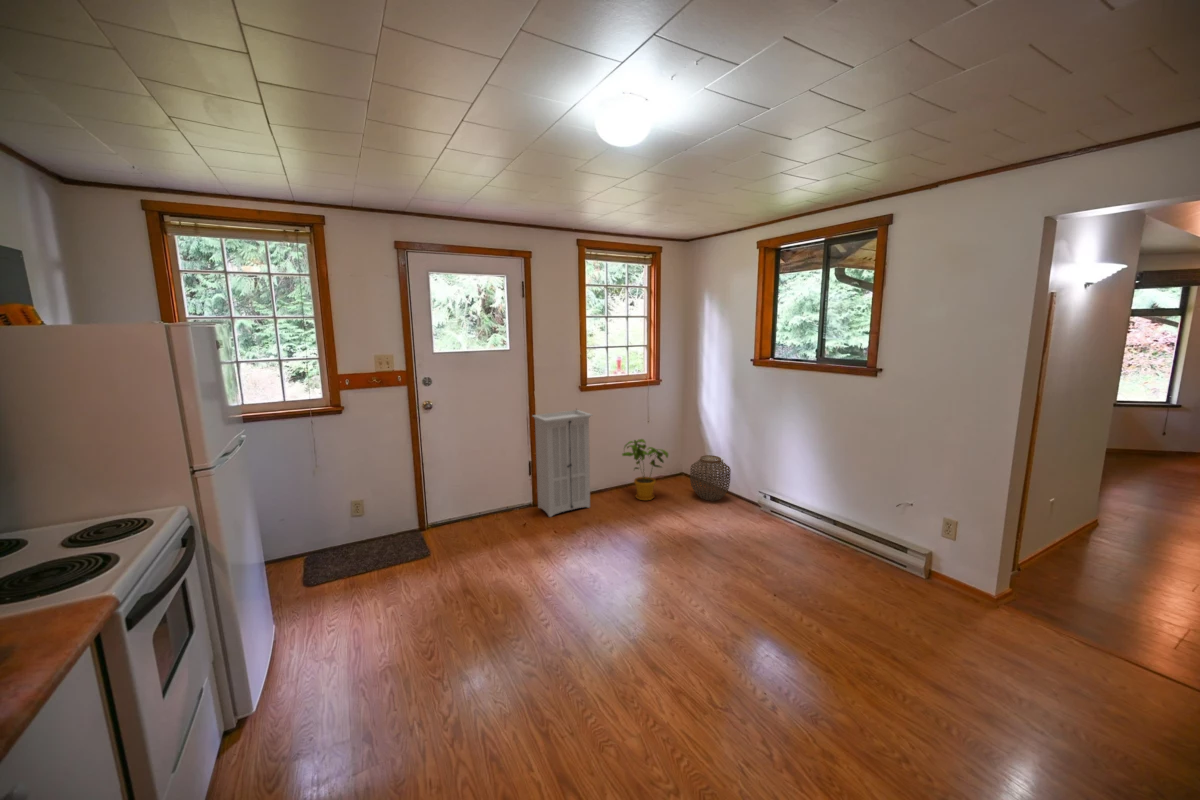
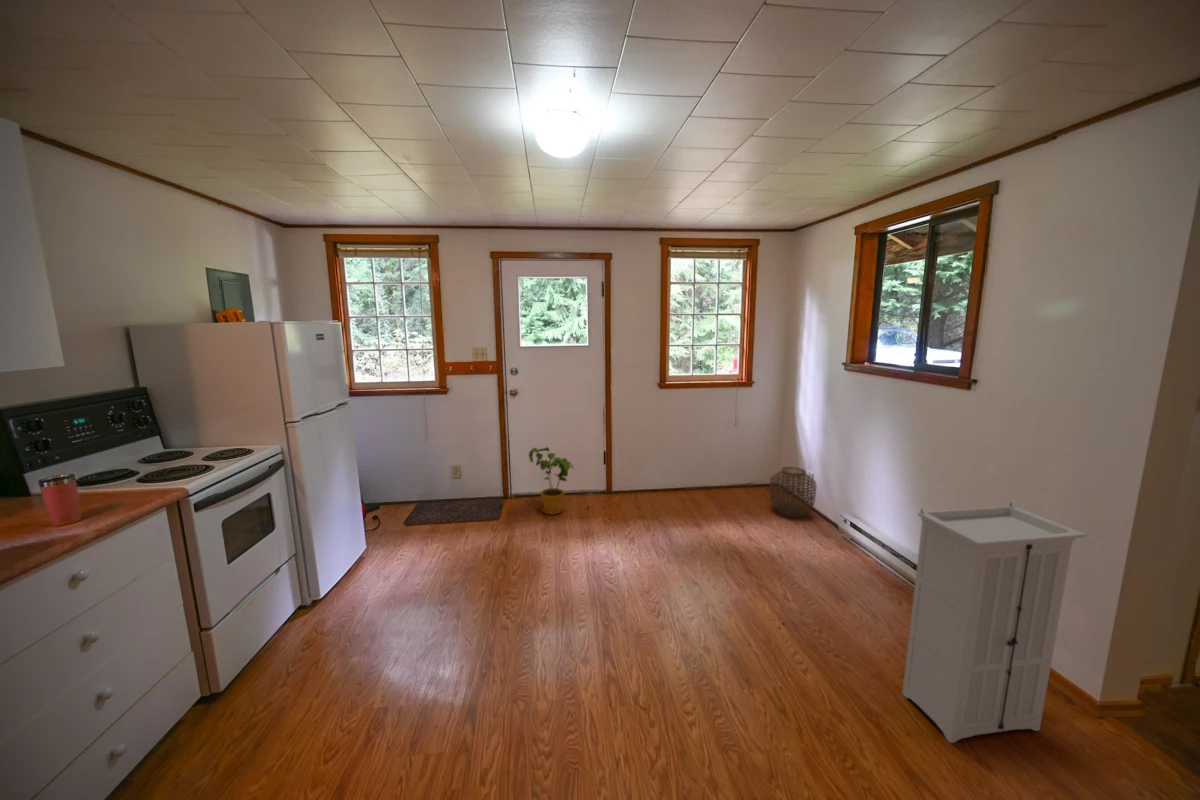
storage cabinet: present [533,410,592,517] -> present [903,504,1087,743]
house plant: present [622,439,668,501] -> present [529,447,573,514]

